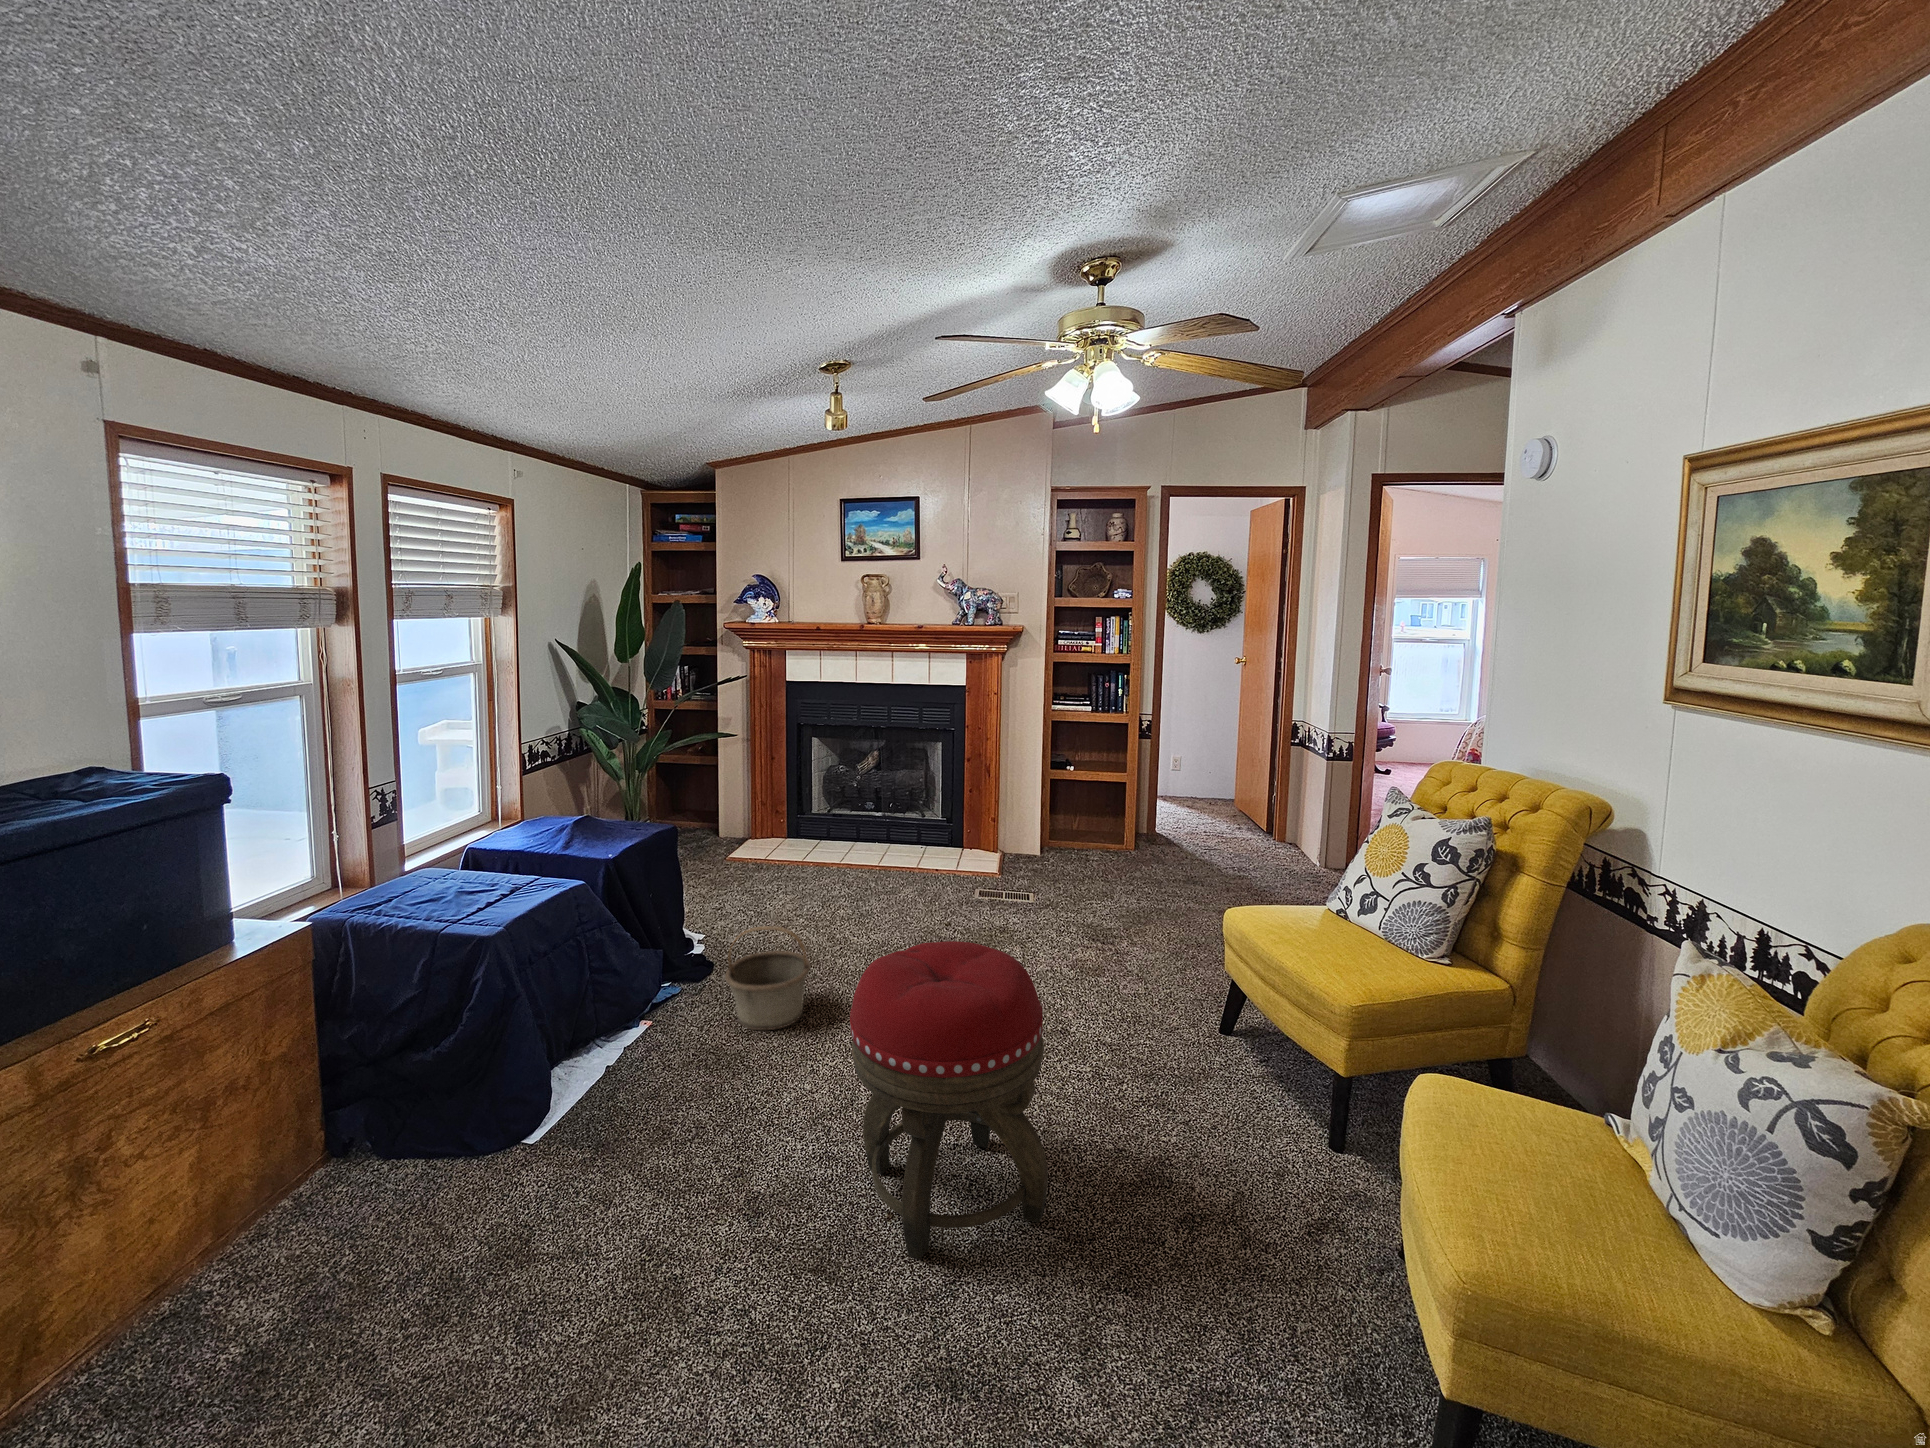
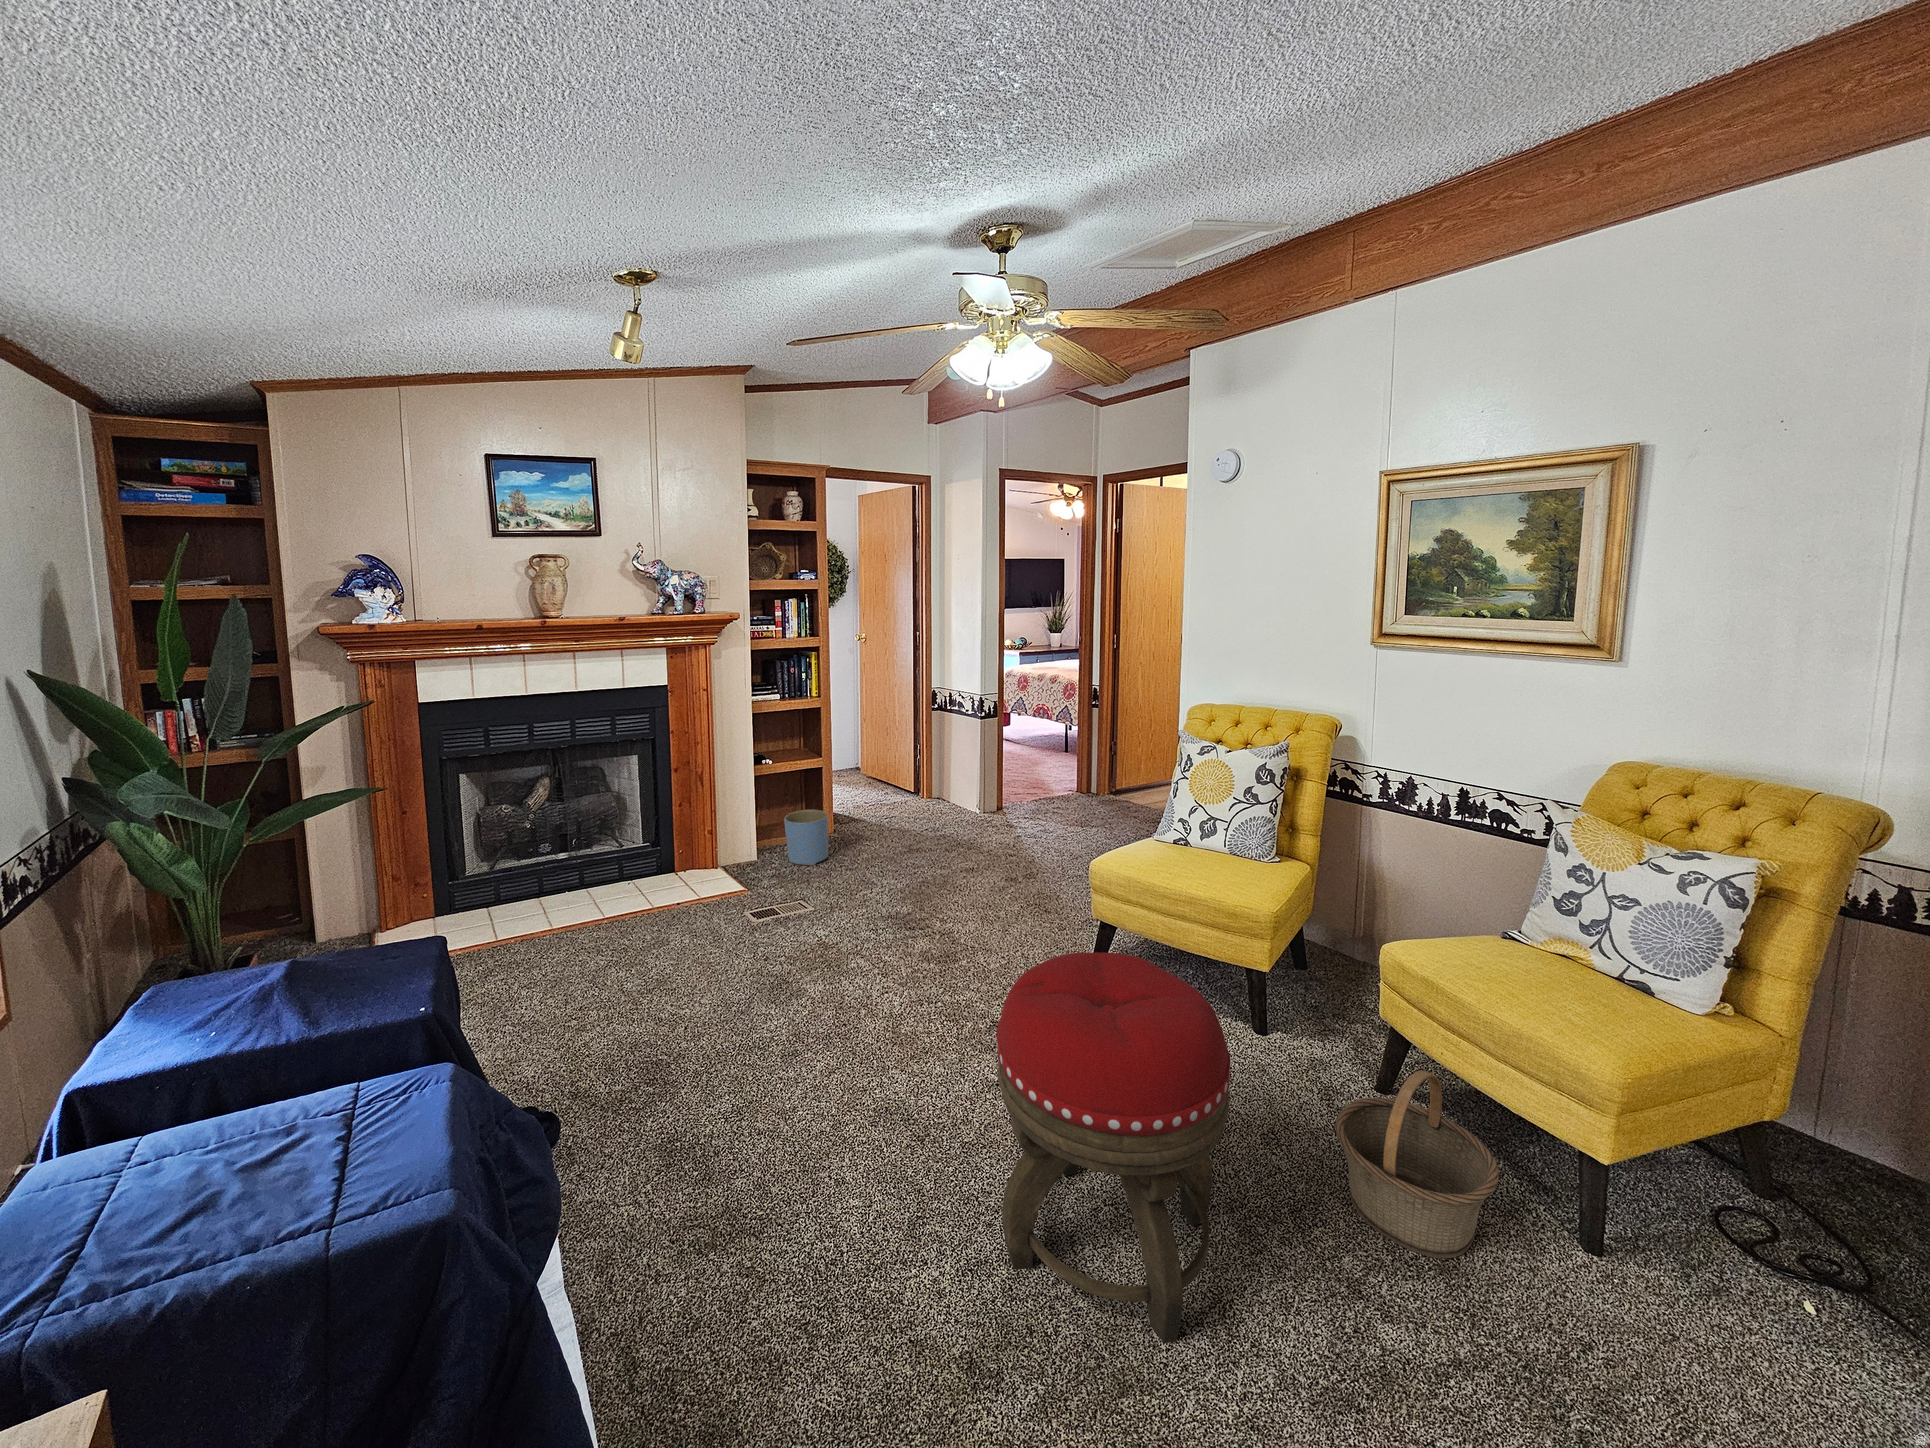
planter: none [1056,821,1100,877] -> present [784,810,828,865]
basket: present [725,926,810,1030] -> present [1335,1070,1499,1258]

